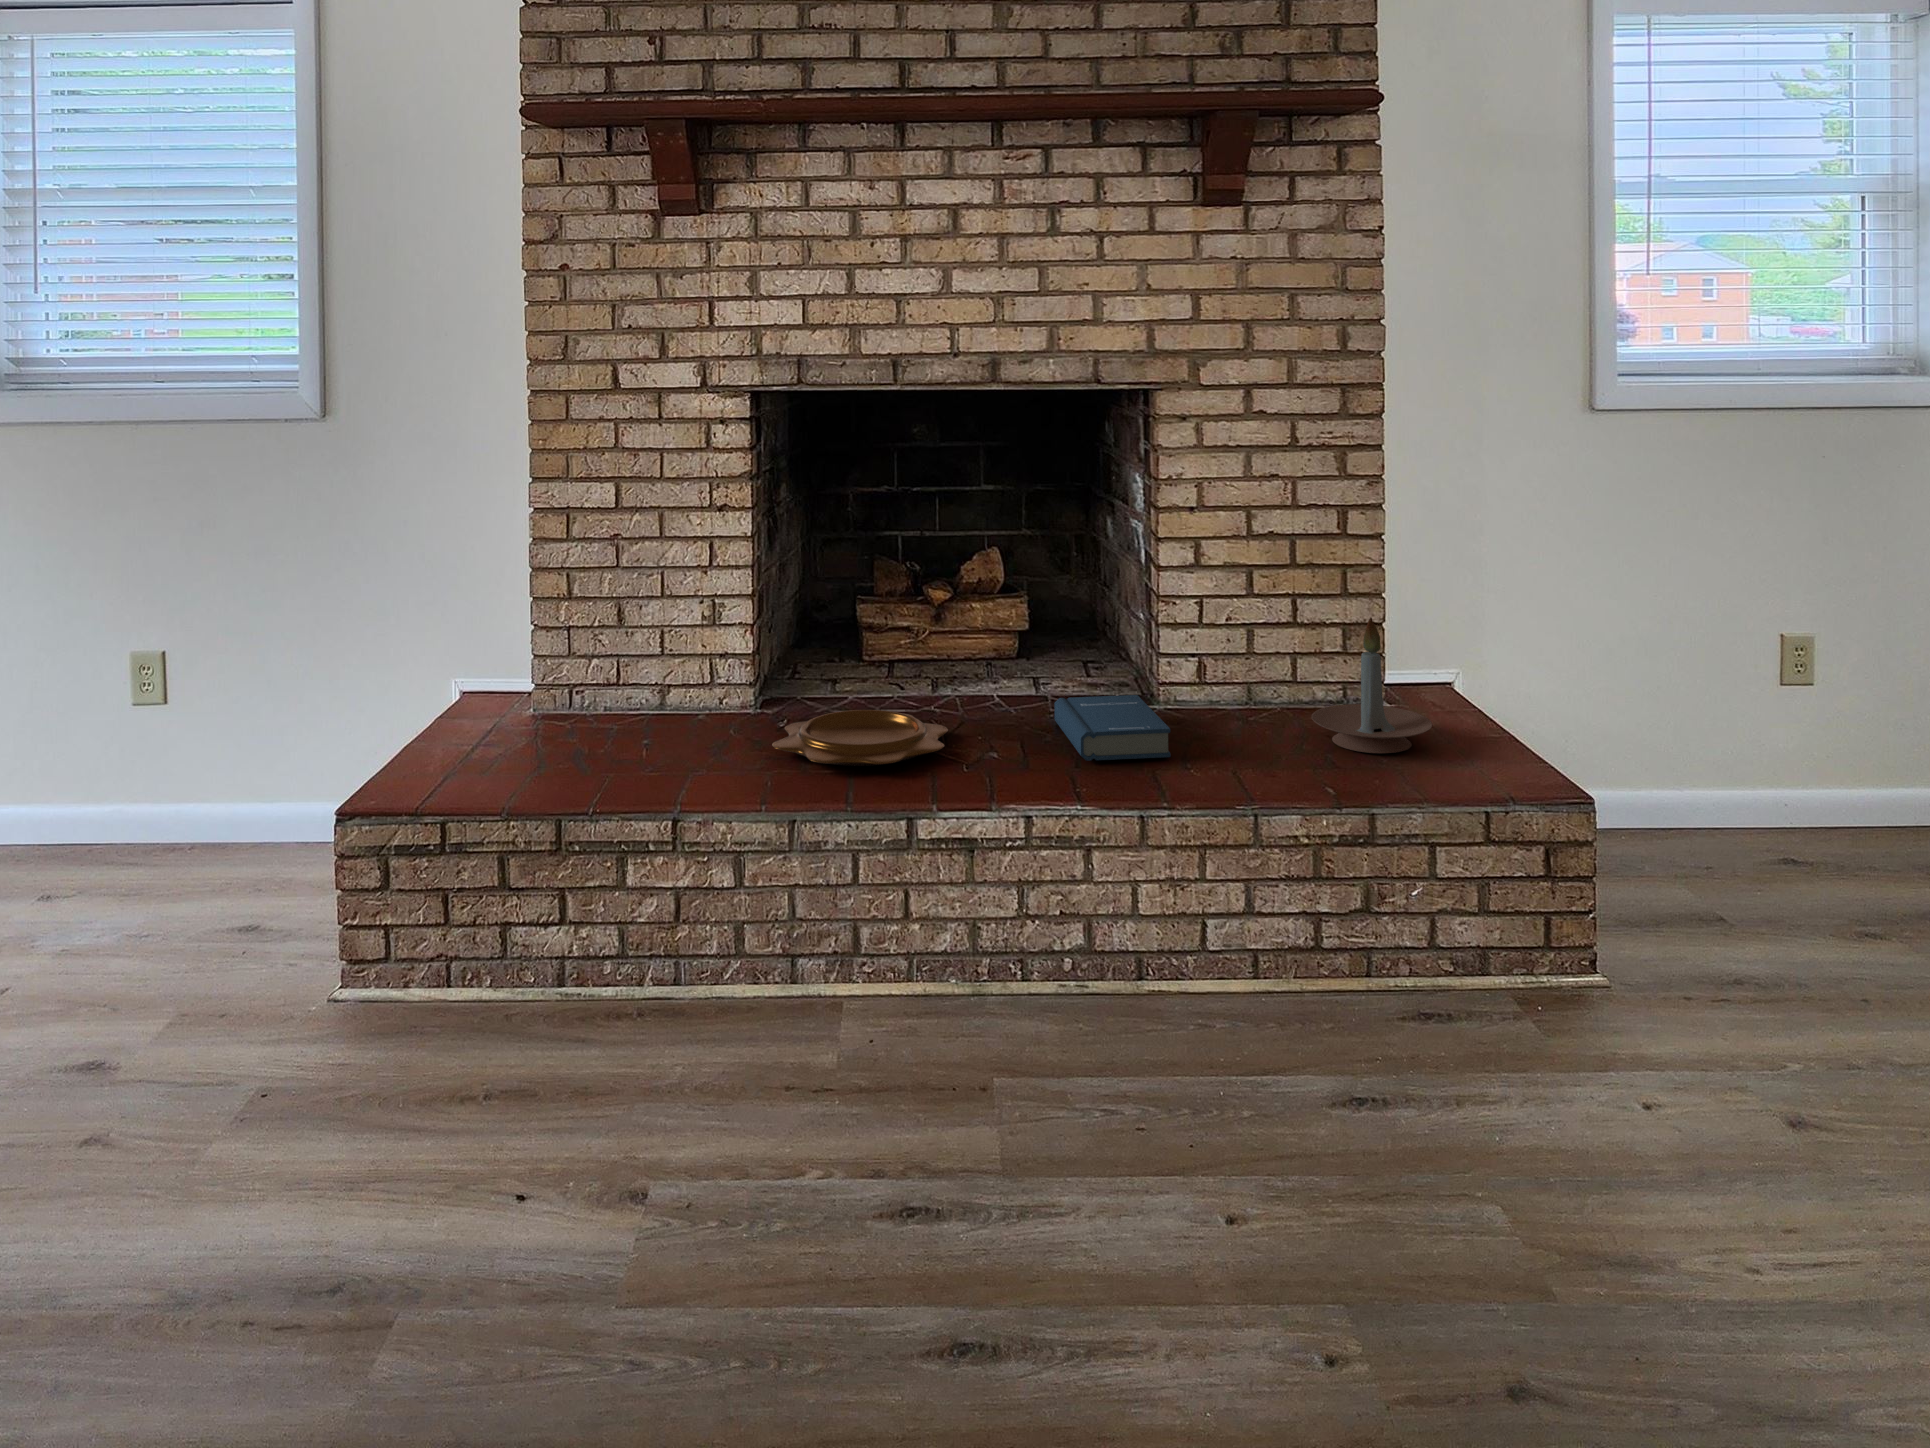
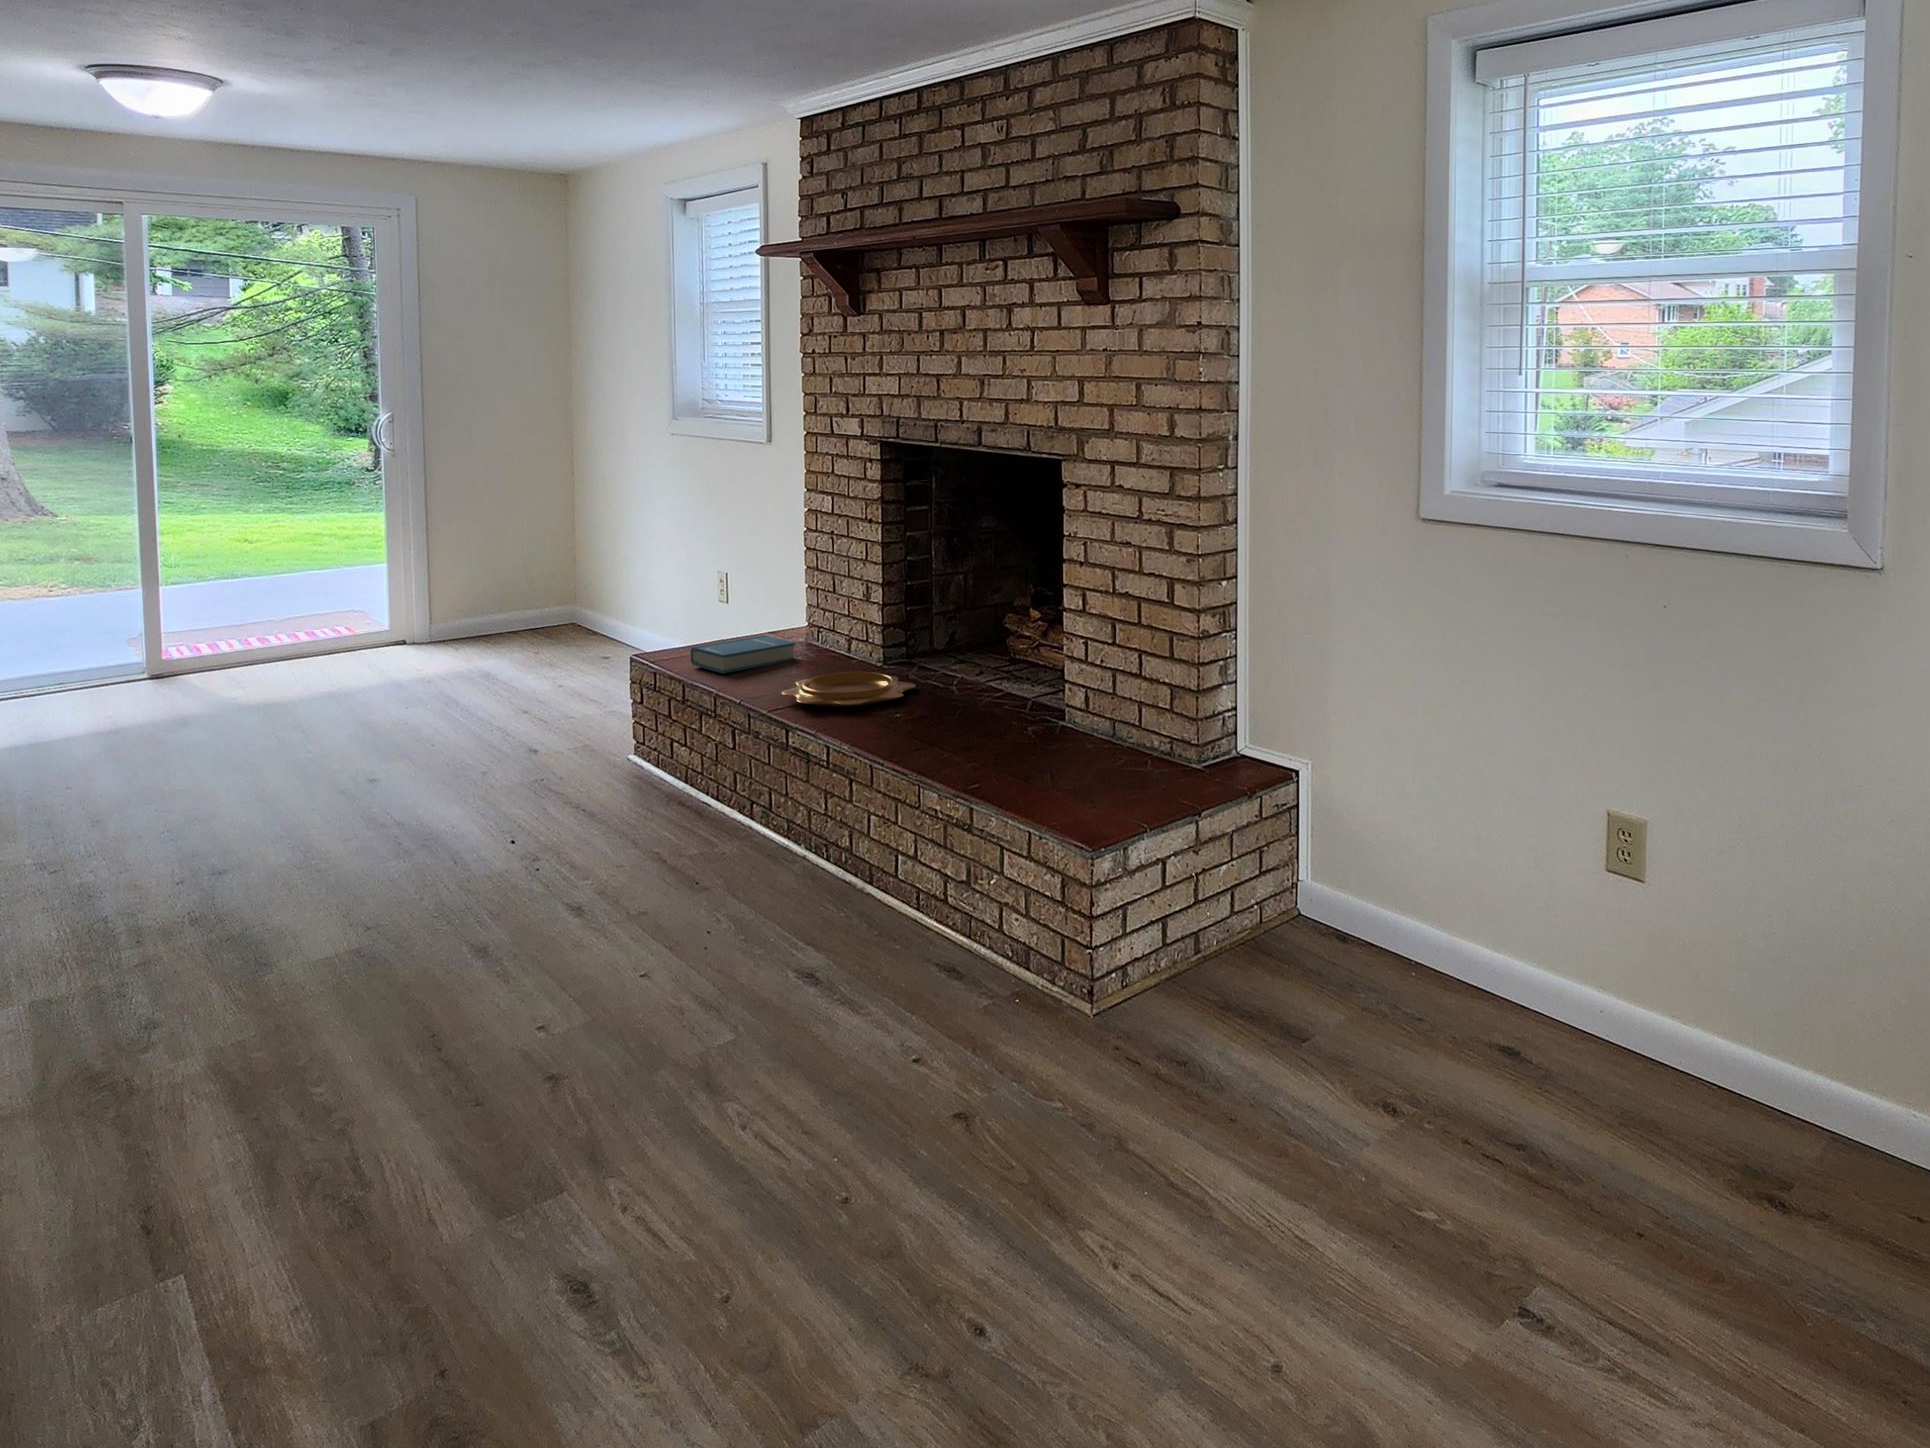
candle holder: present [1312,618,1432,753] -> none [1028,670,1131,791]
hardback book: present [1054,695,1171,761] -> present [691,635,795,673]

